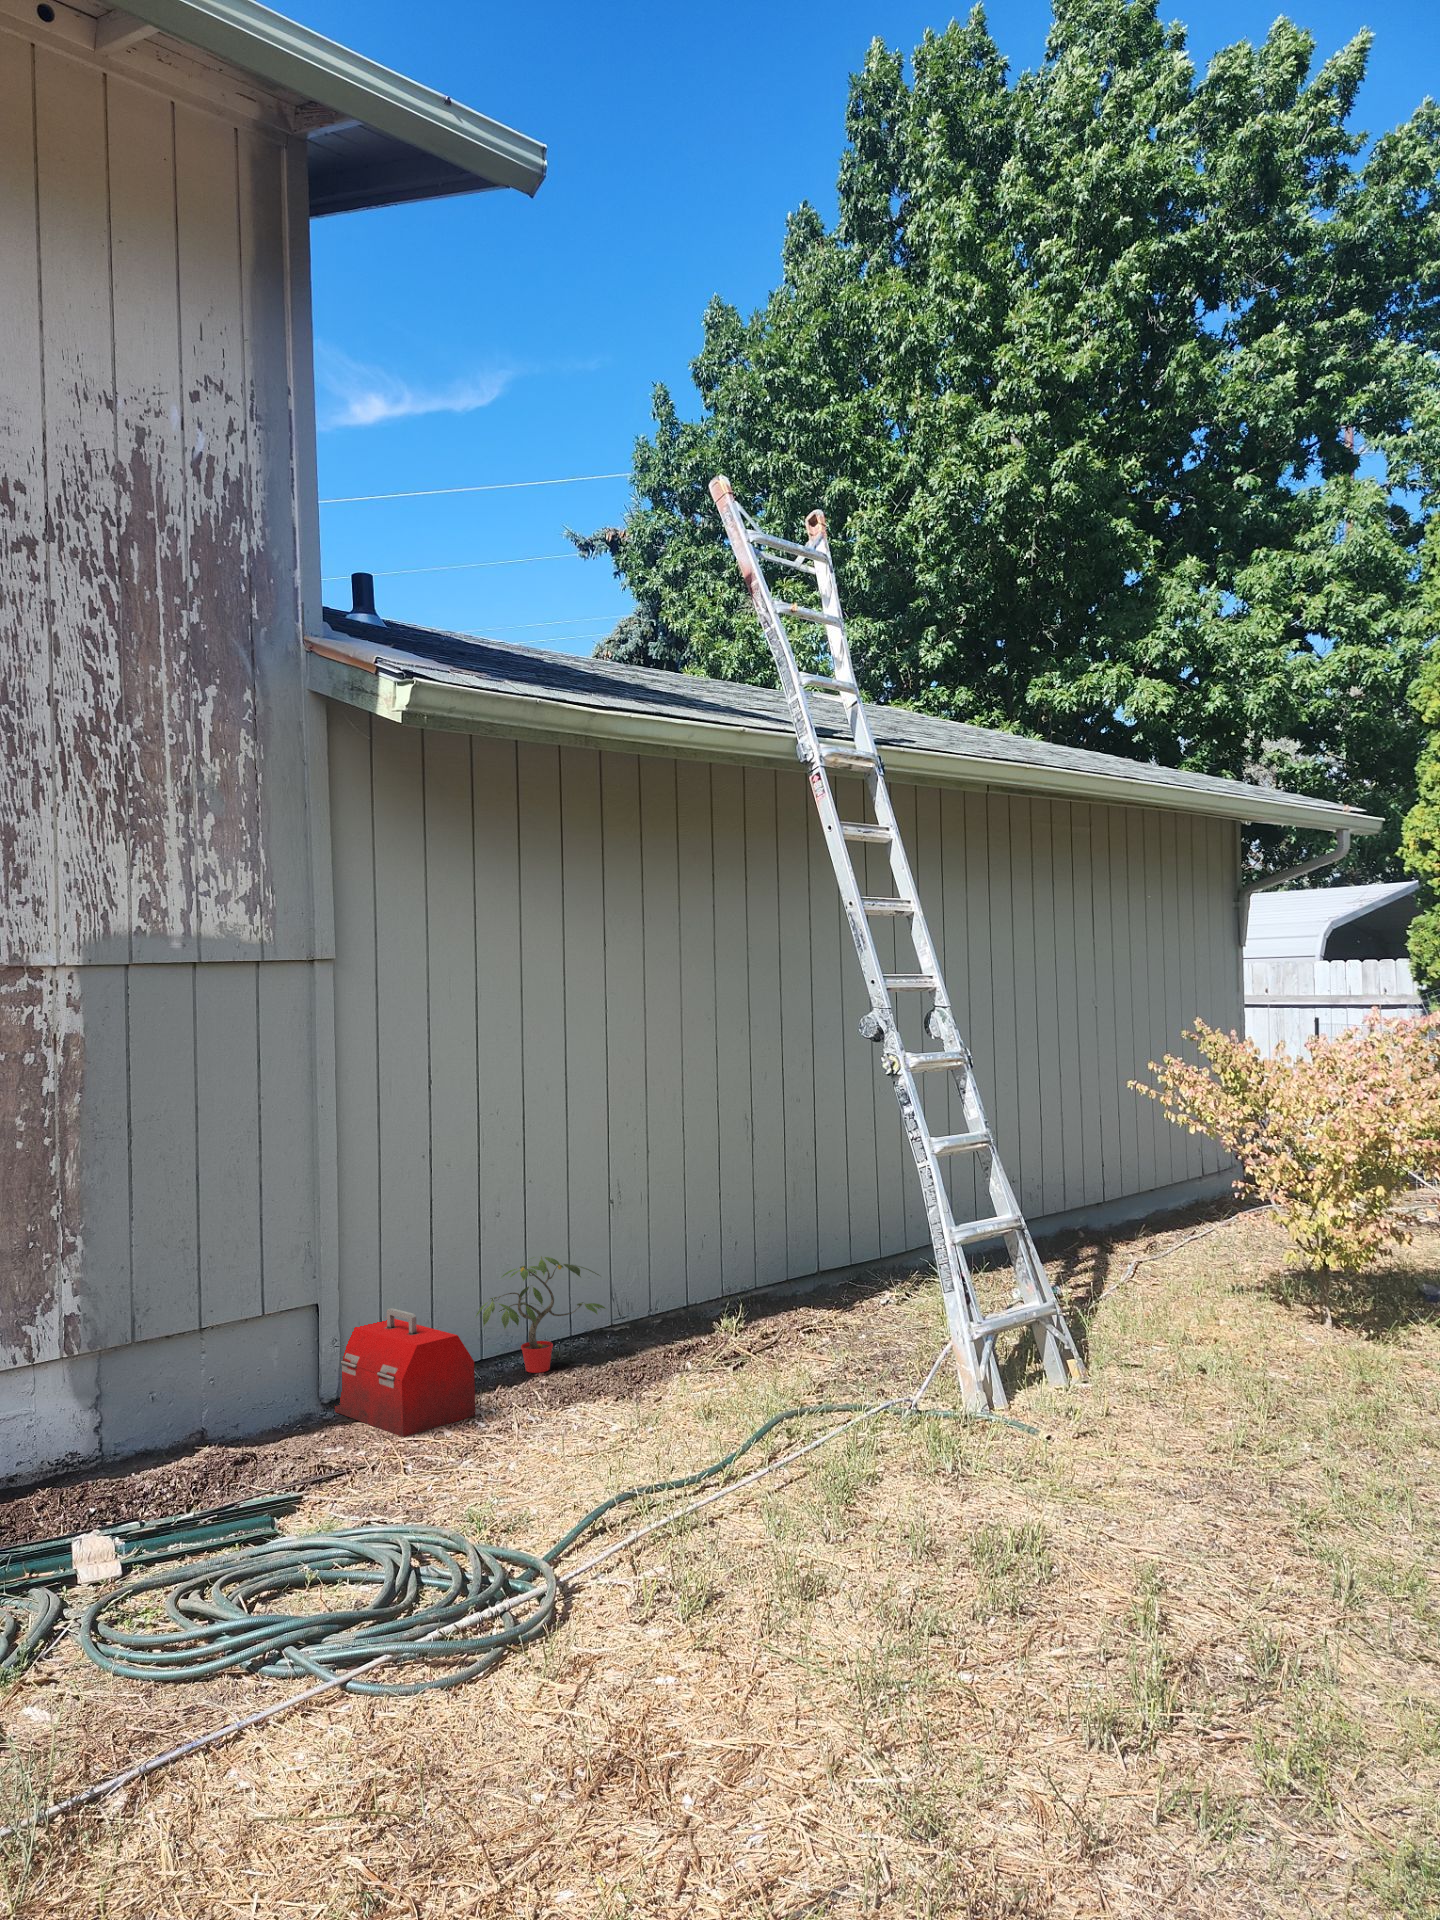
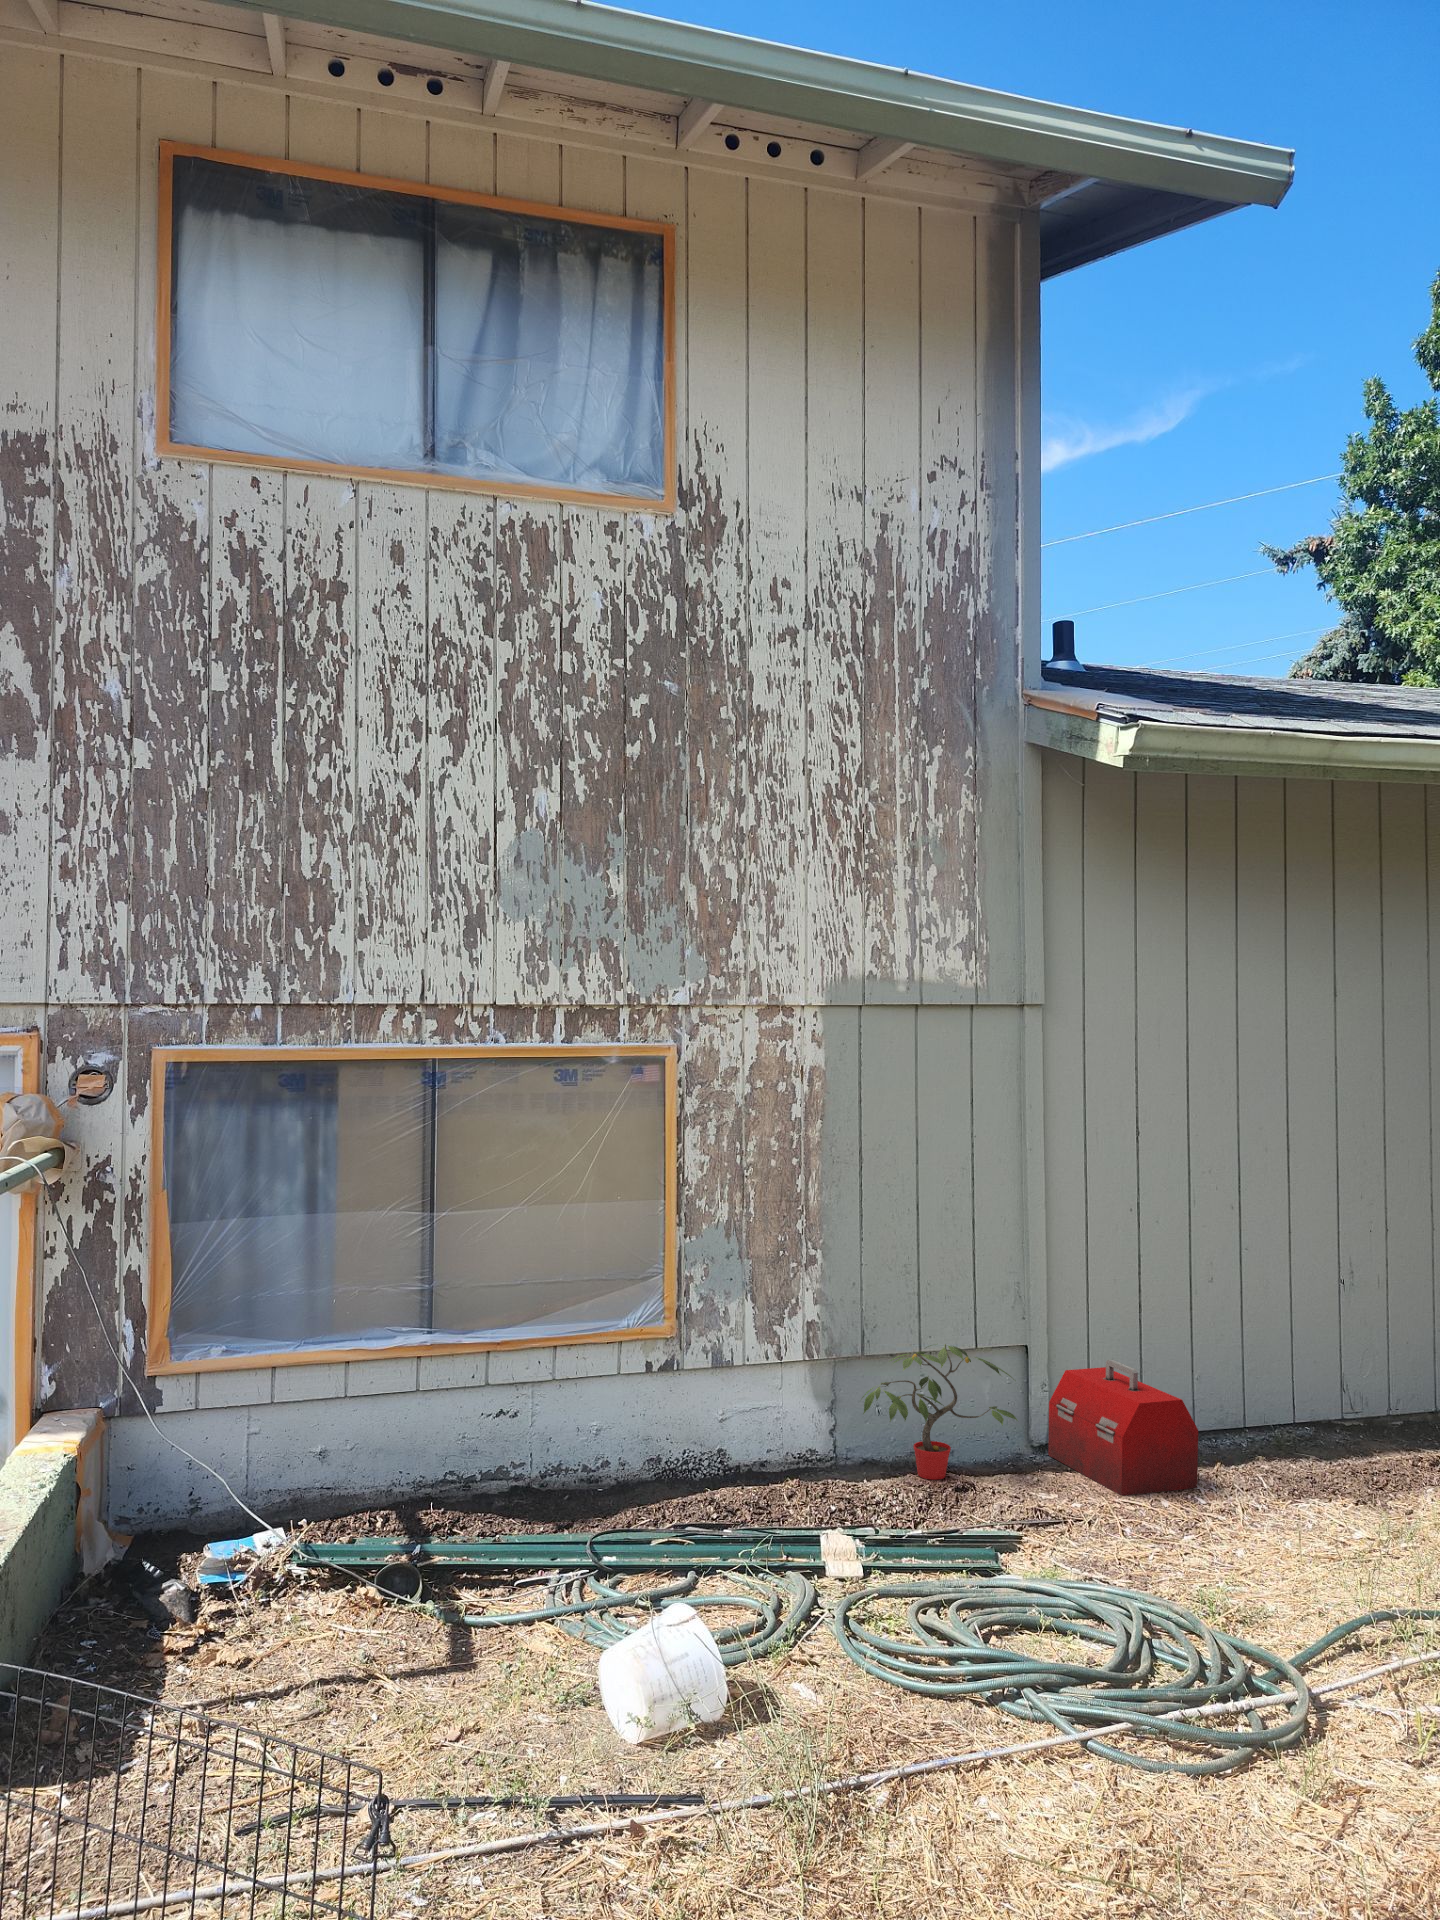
potted plant: present [476,1256,606,1373] -> present [862,1344,1017,1480]

